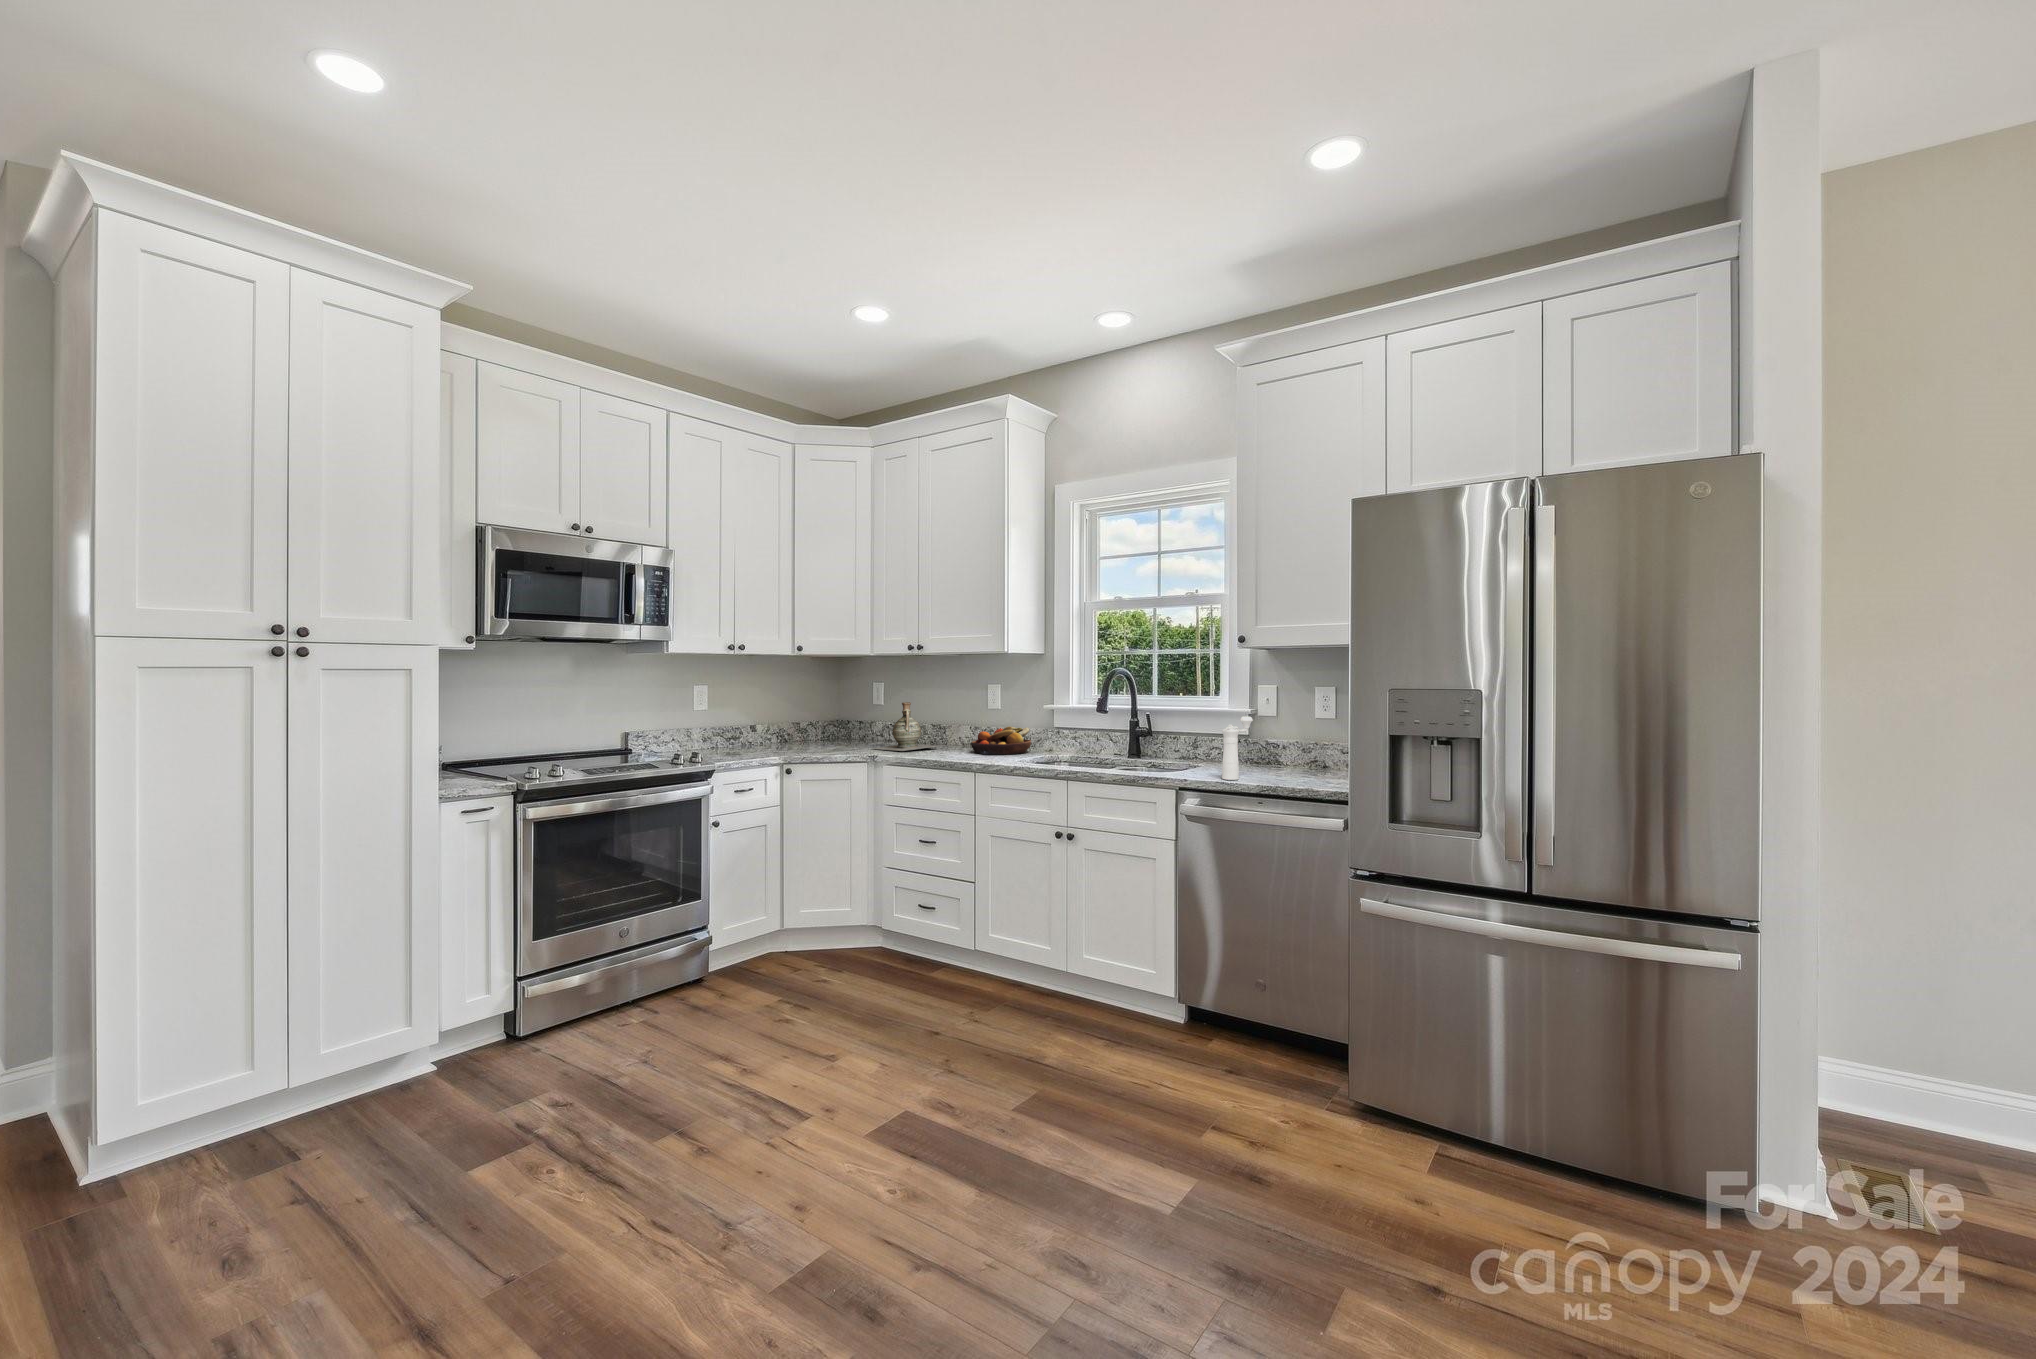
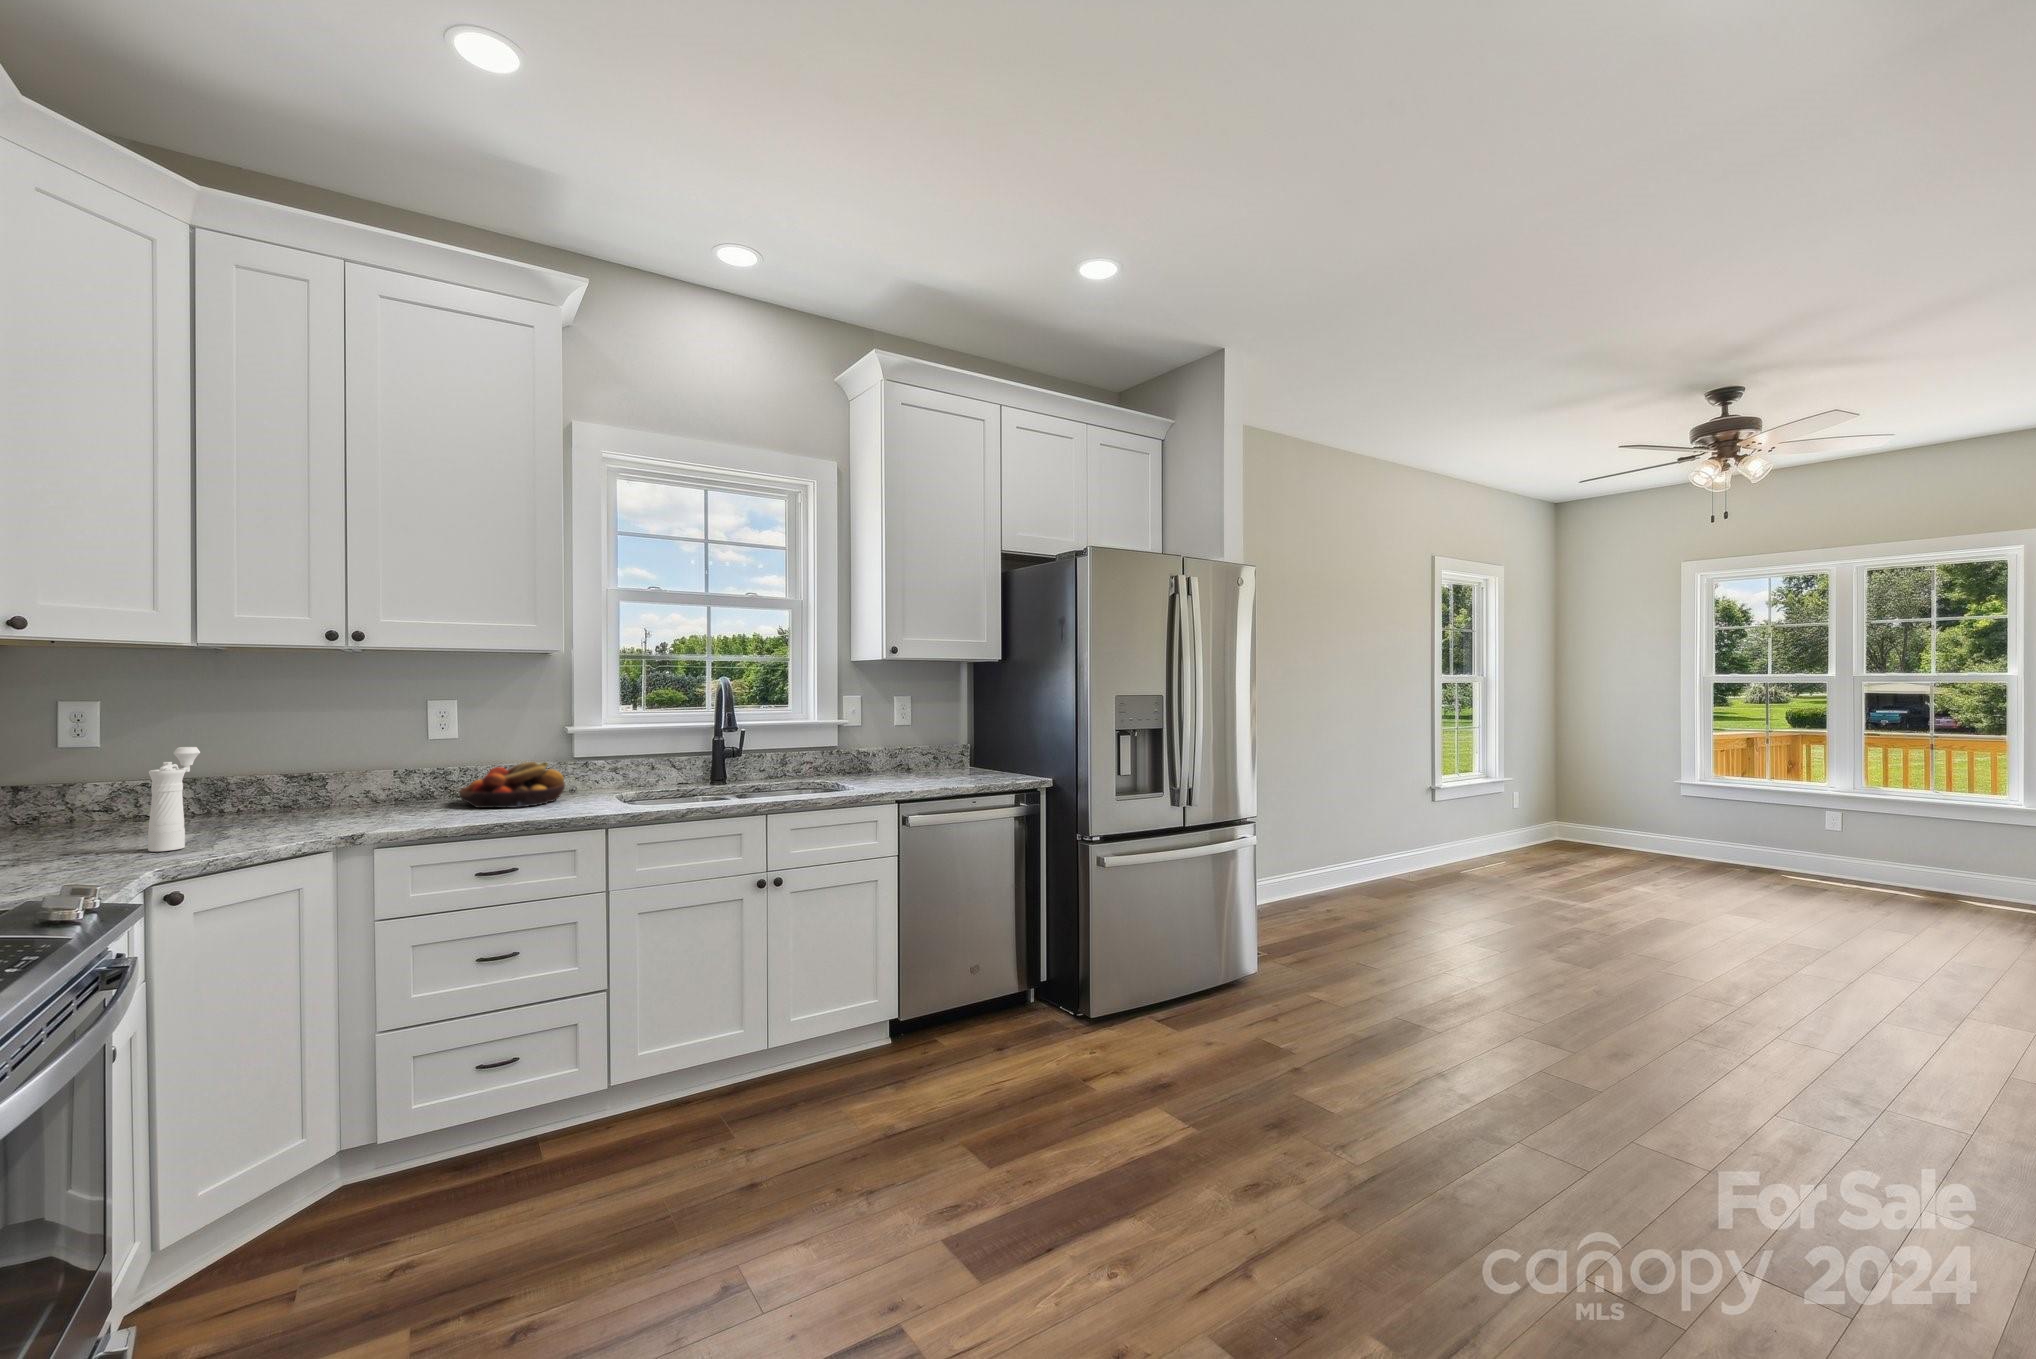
ceramic jug: present [873,702,937,751] -> none [228,736,372,832]
pepper mill: present [1222,716,1253,780] -> present [148,747,200,852]

